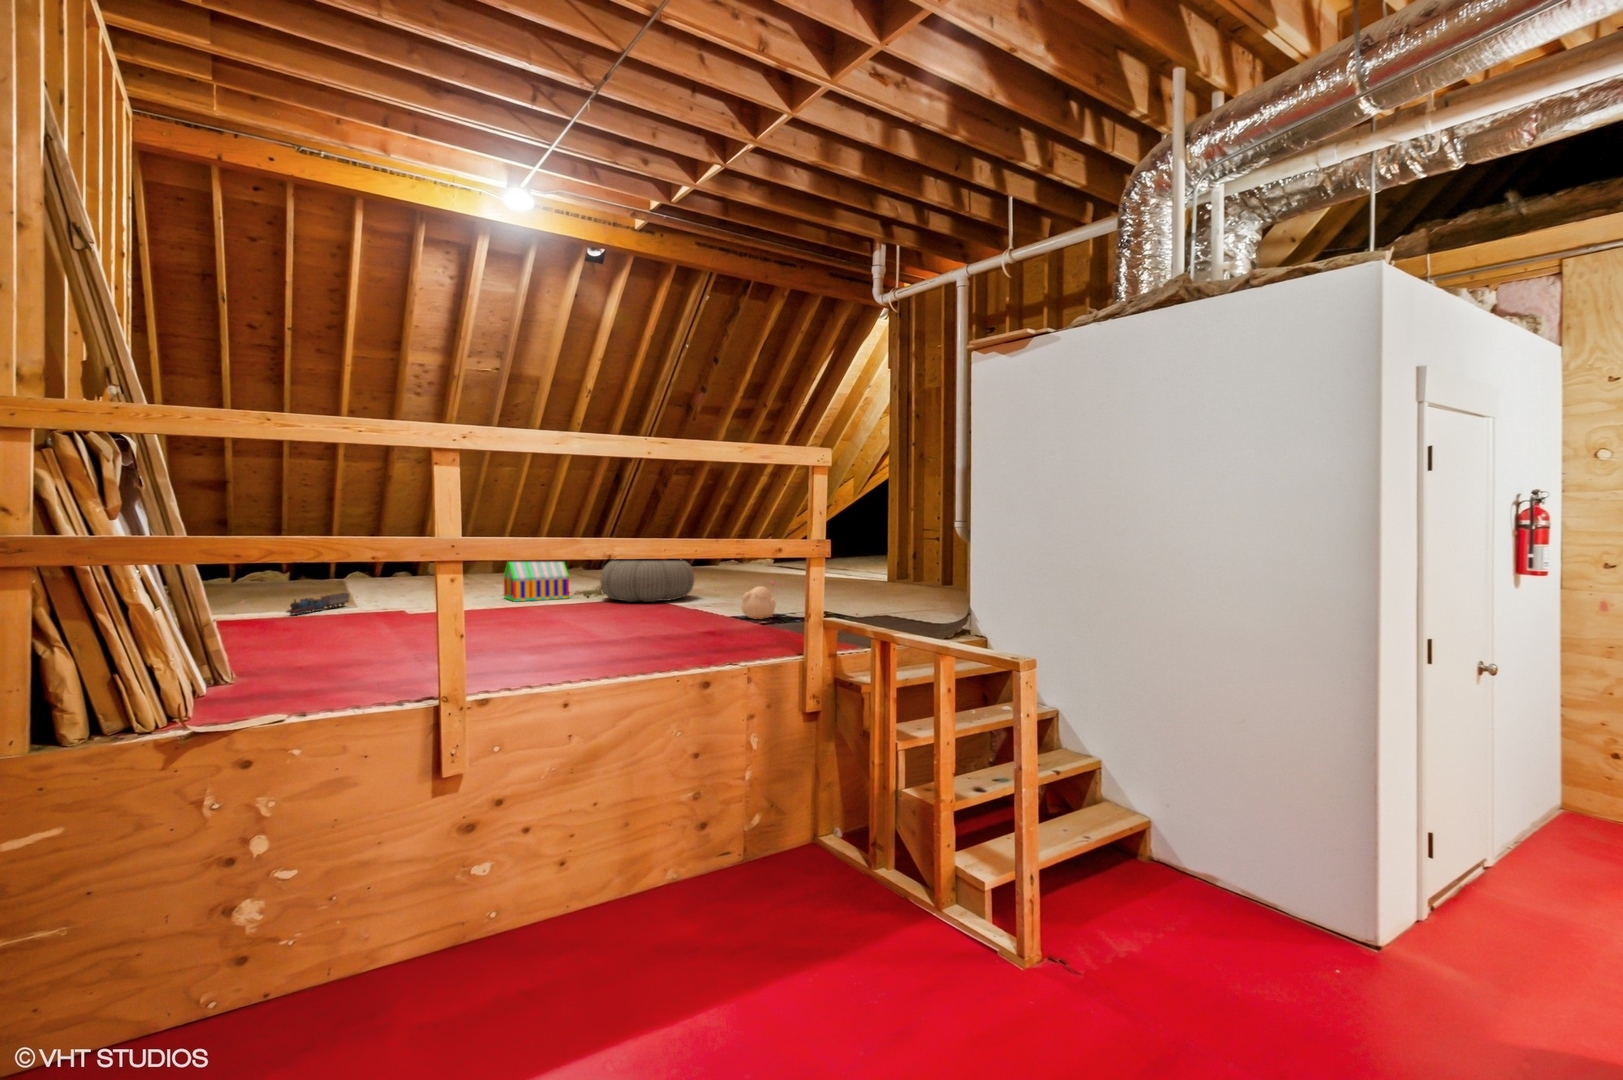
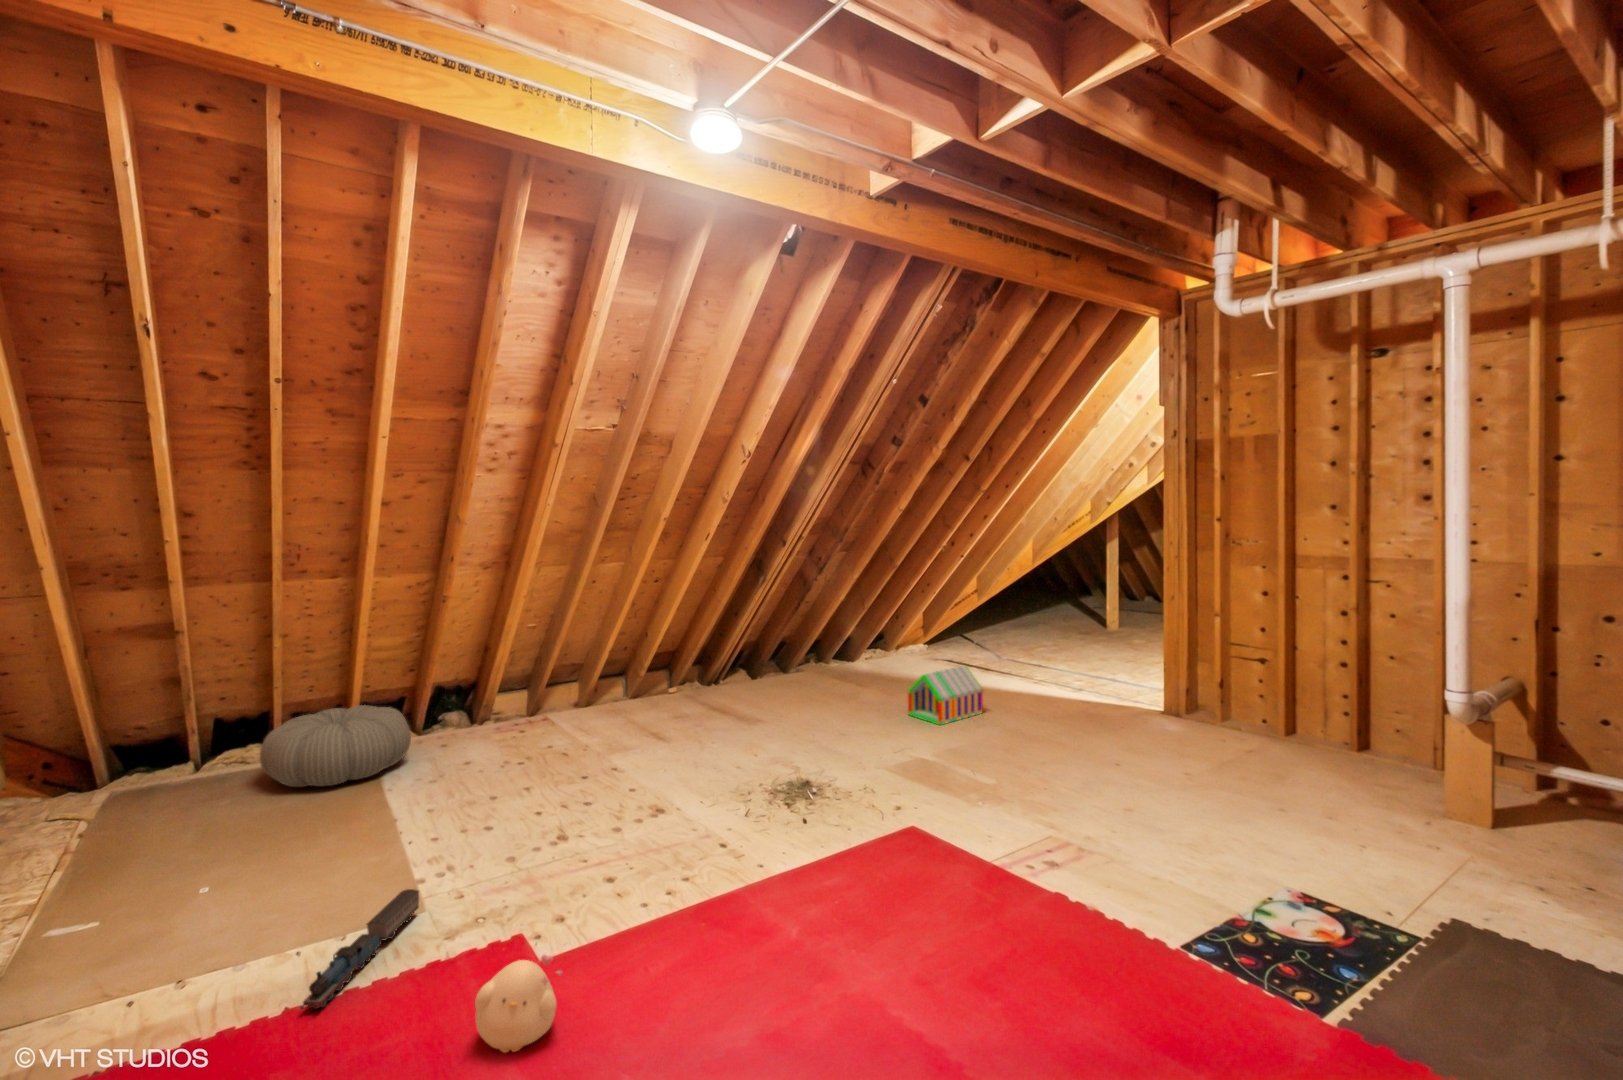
pouf: present [600,561,695,602] -> present [260,705,411,787]
toy house: present [504,562,569,602] -> present [908,665,983,725]
plush toy: present [741,582,776,619] -> present [475,954,562,1053]

